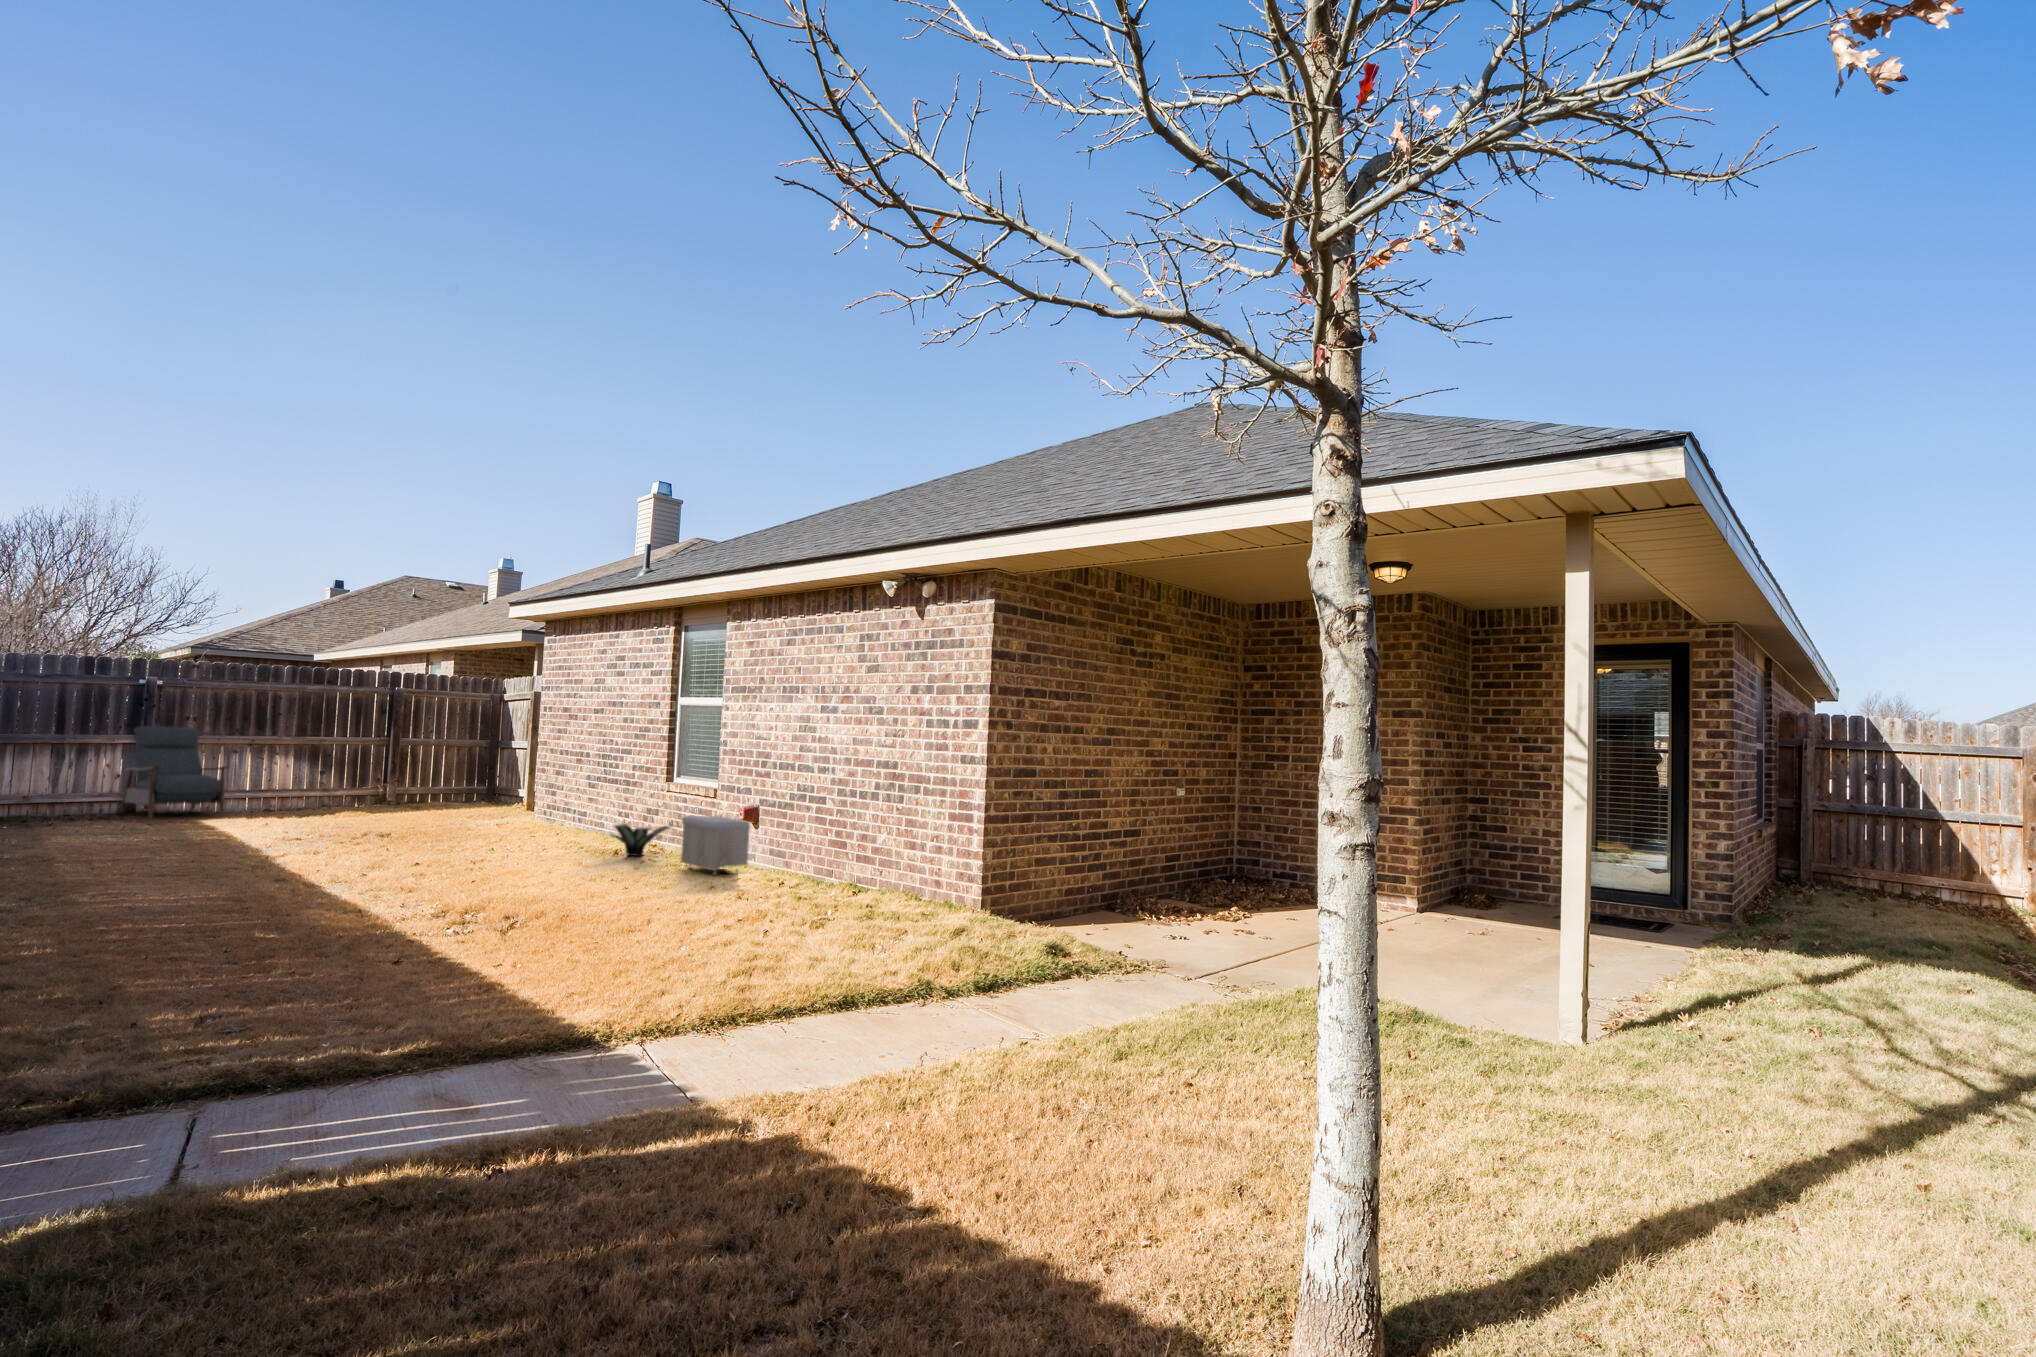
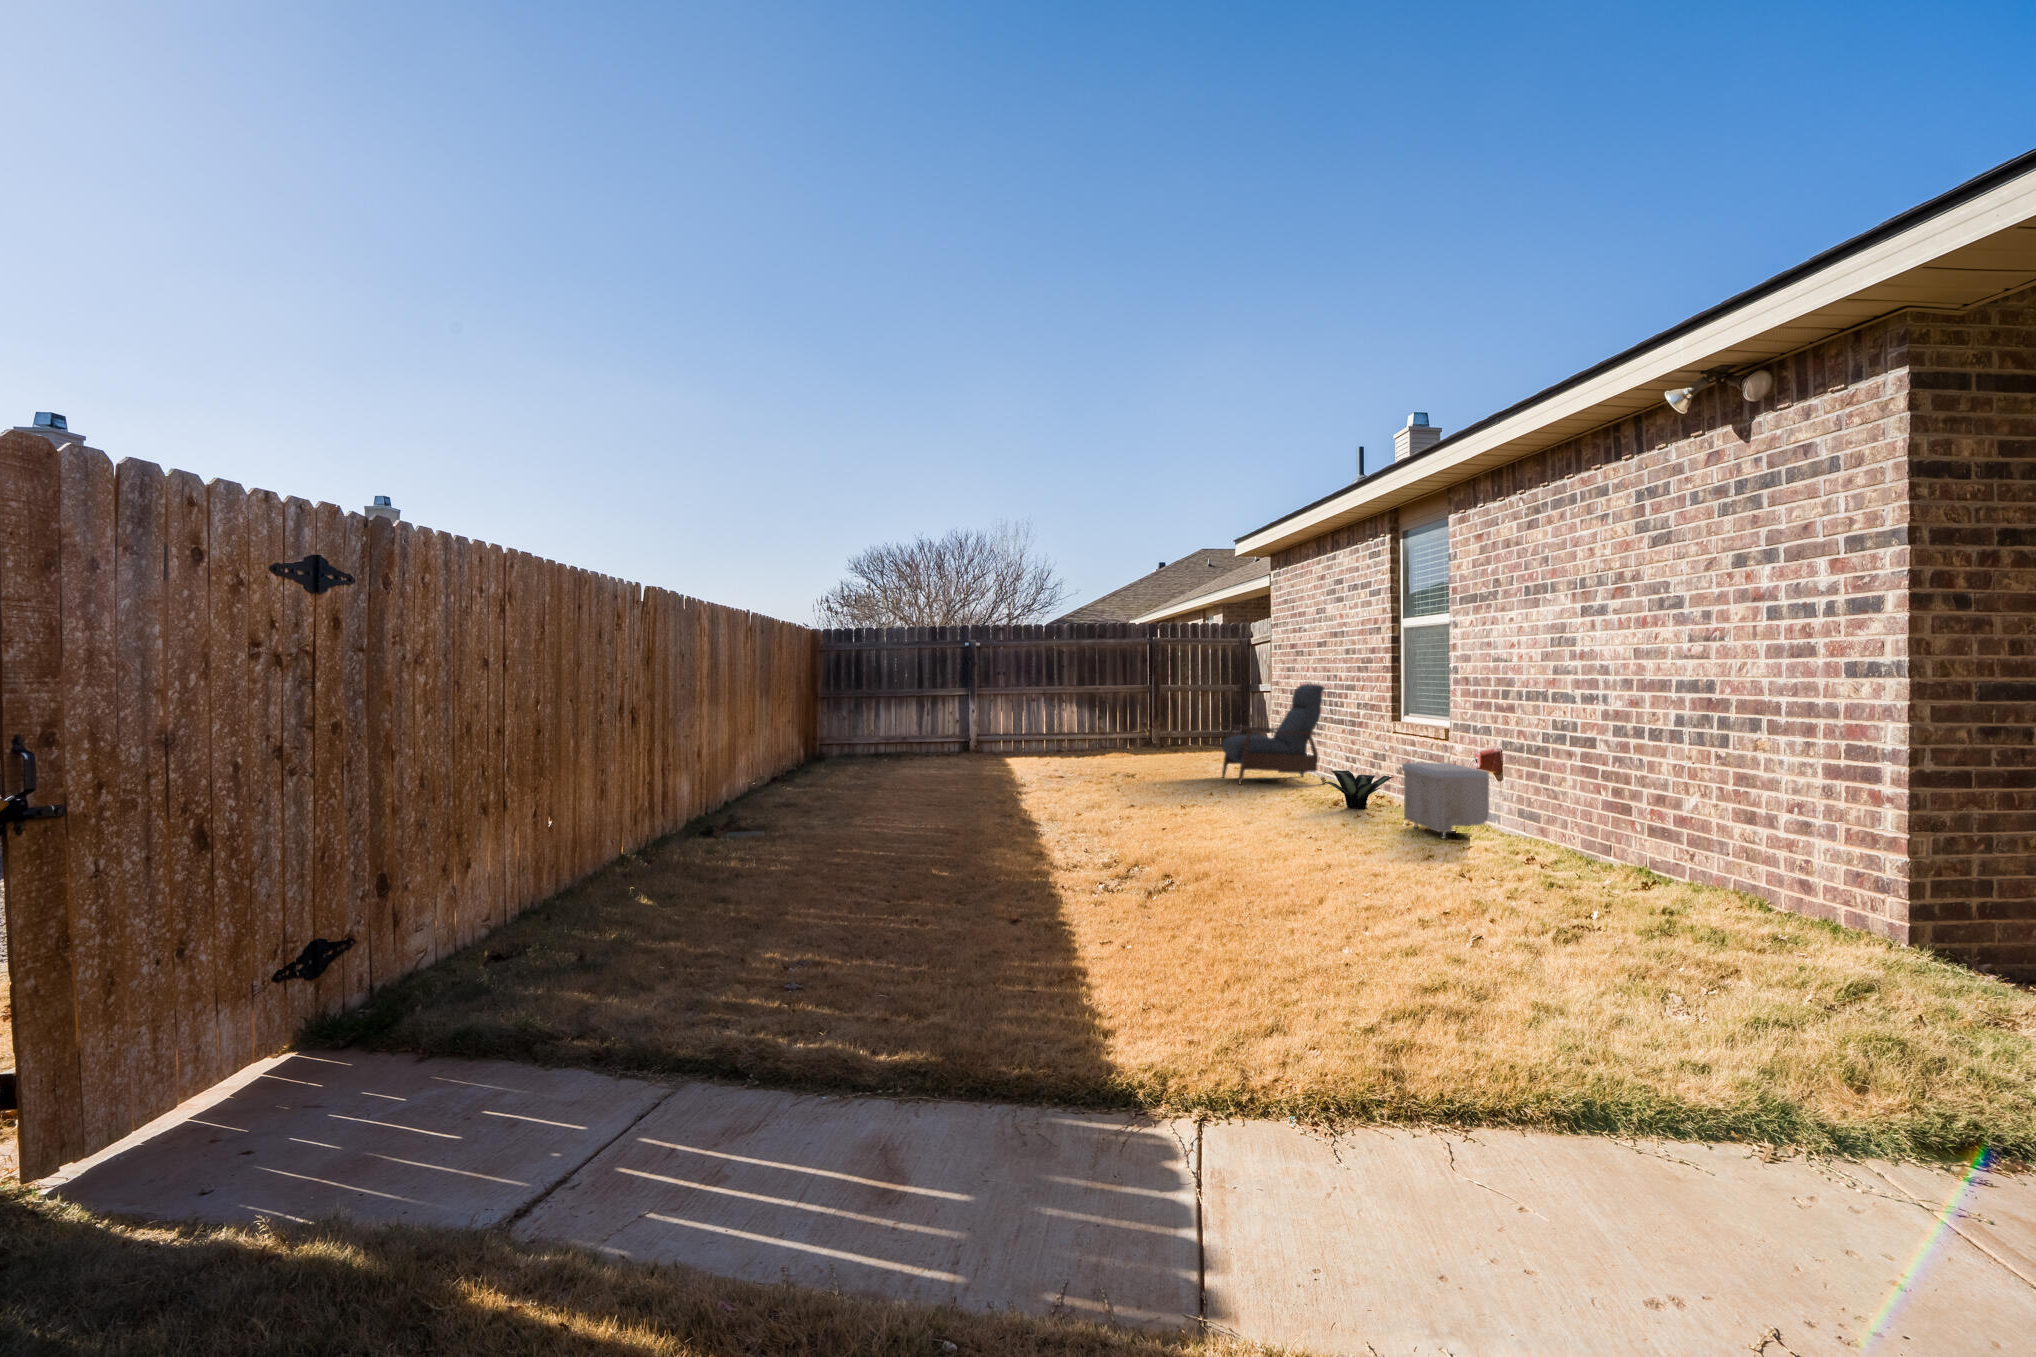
chair: present [121,726,229,819] -> present [1221,684,1326,784]

